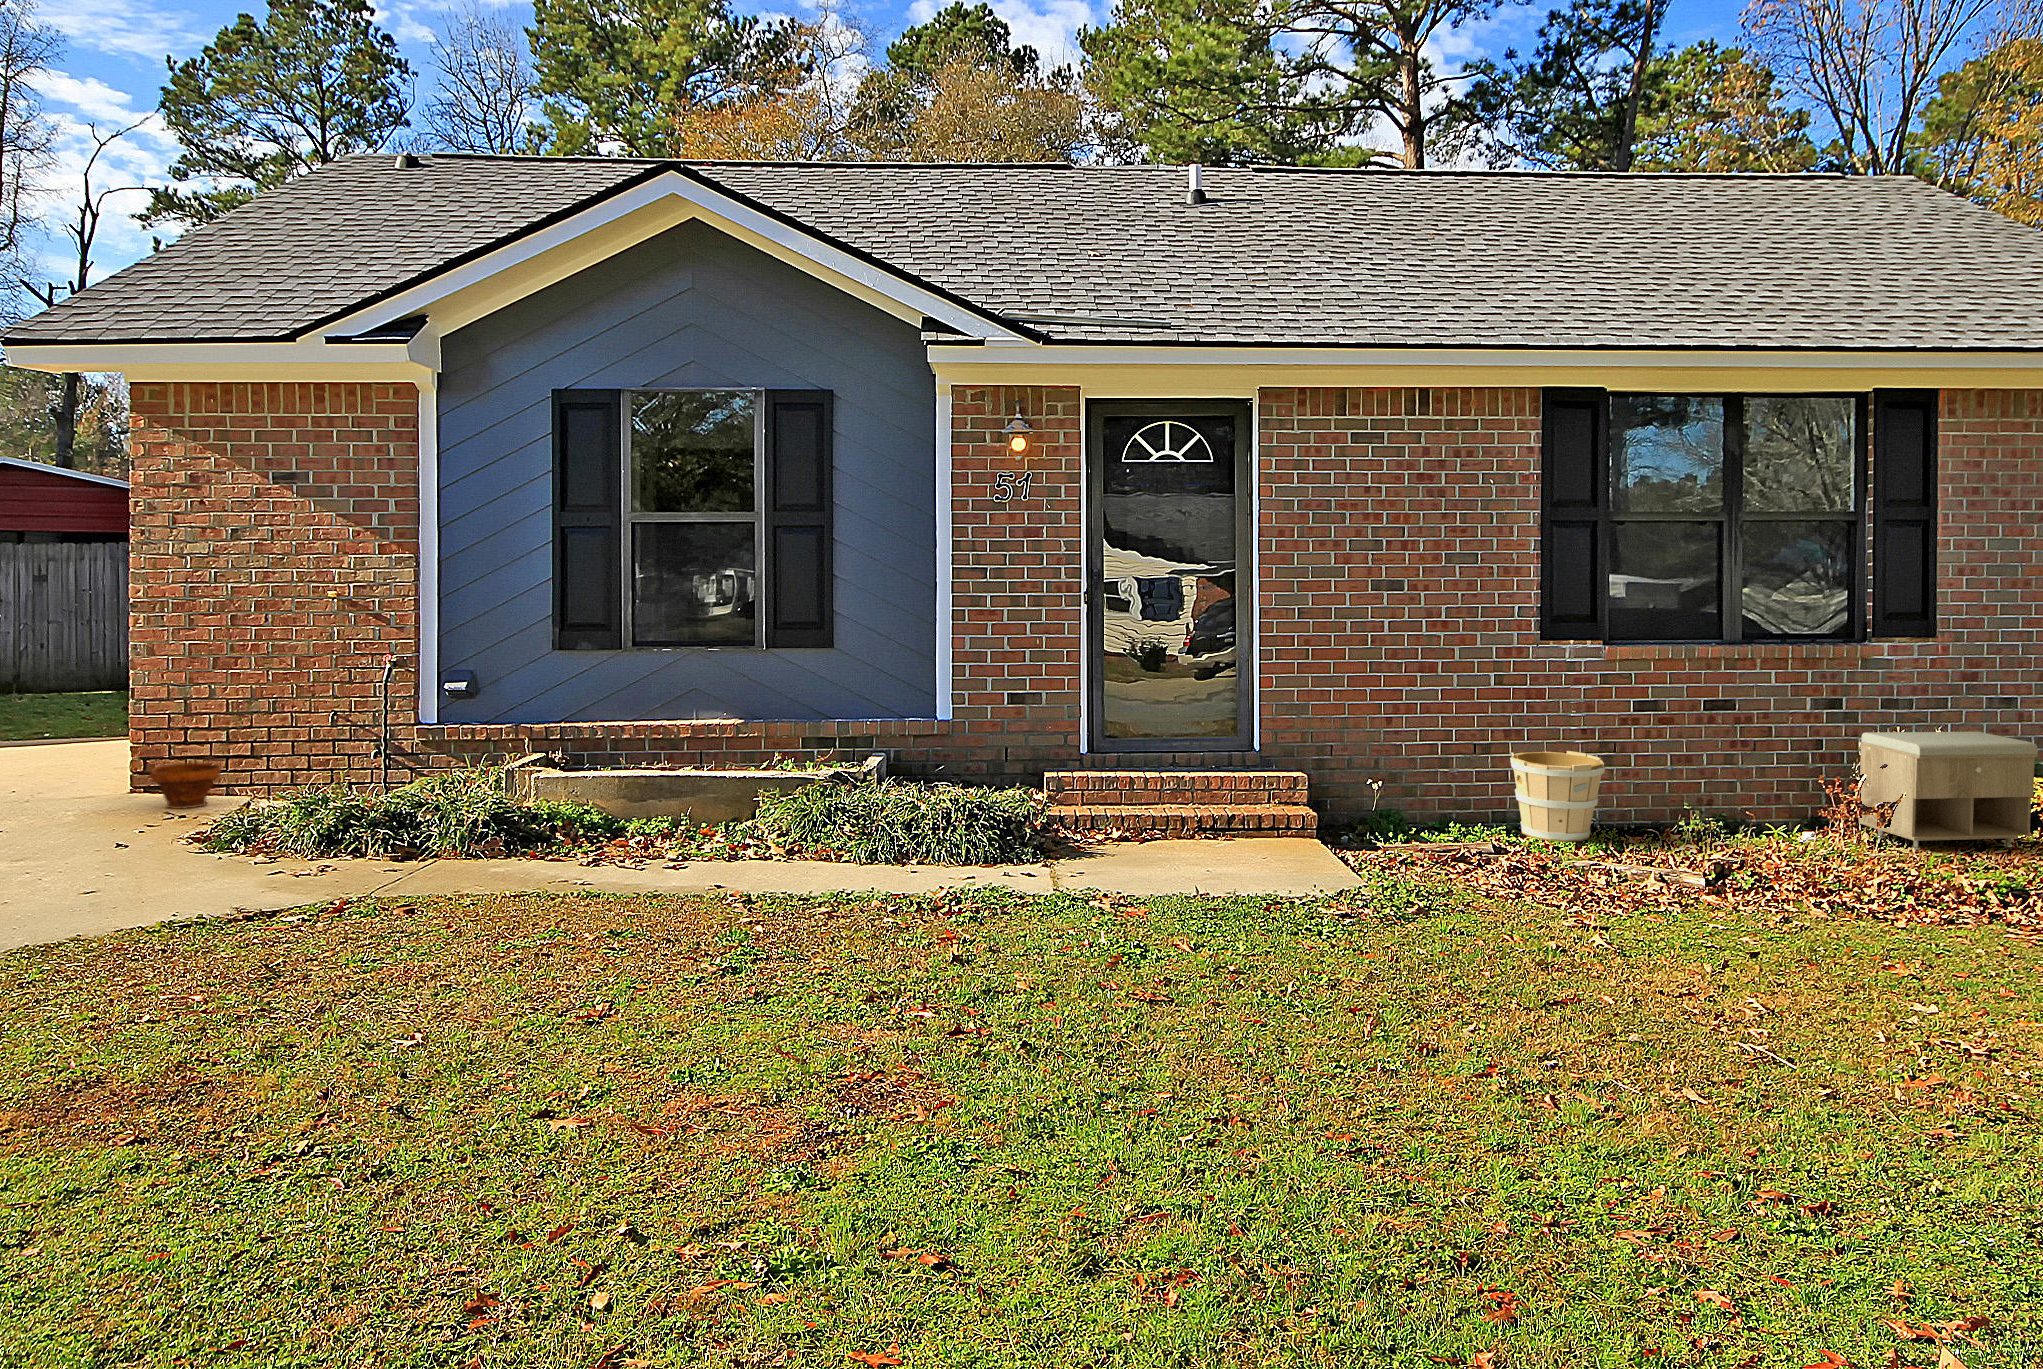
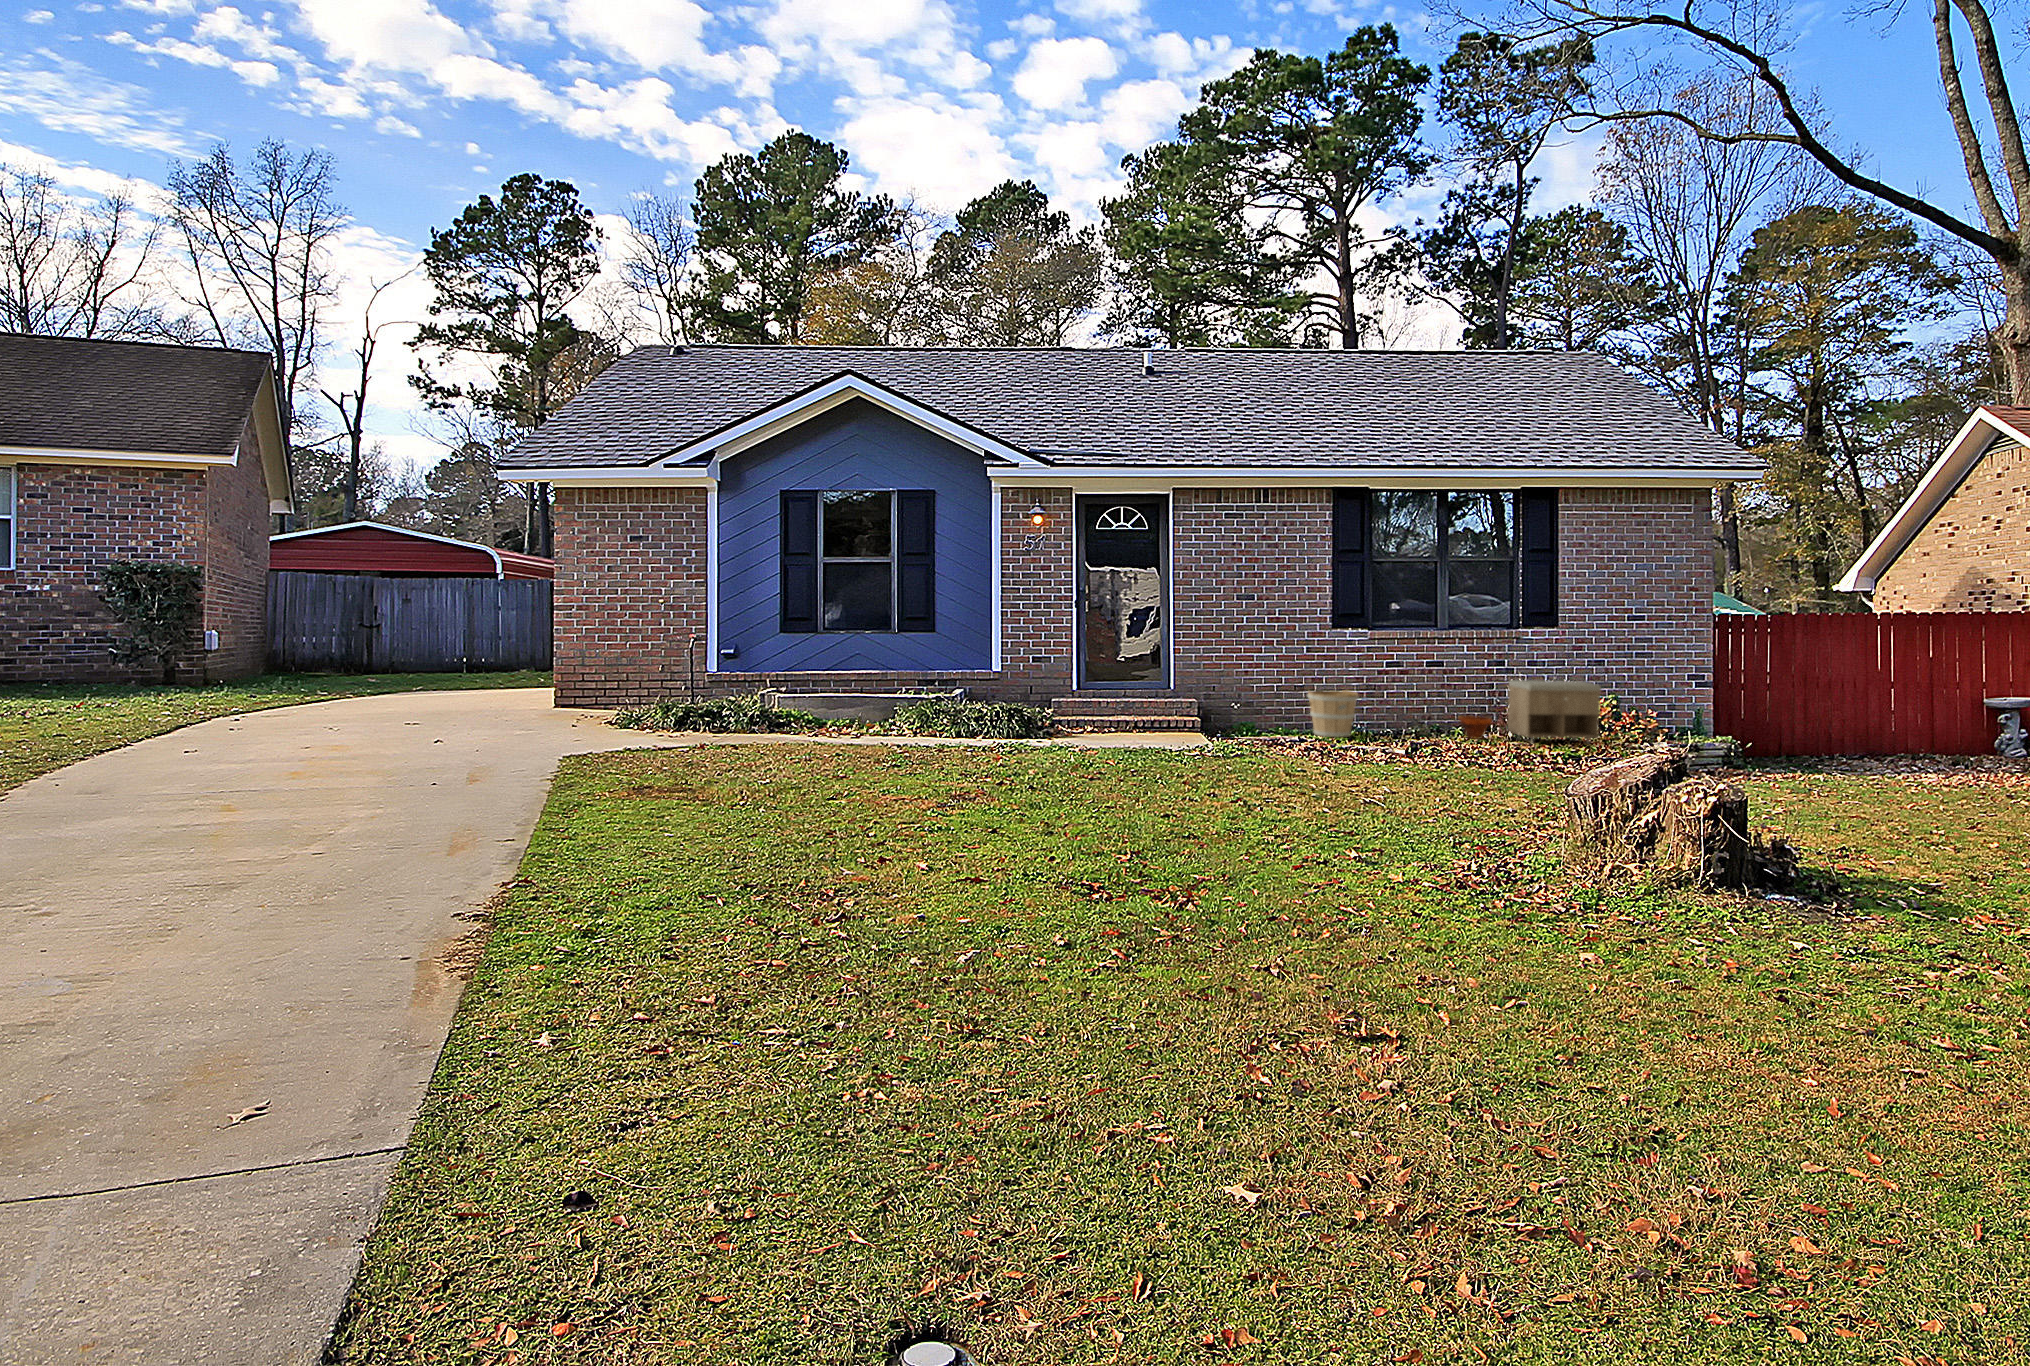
planter: present [150,763,221,809] -> present [1458,716,1492,739]

